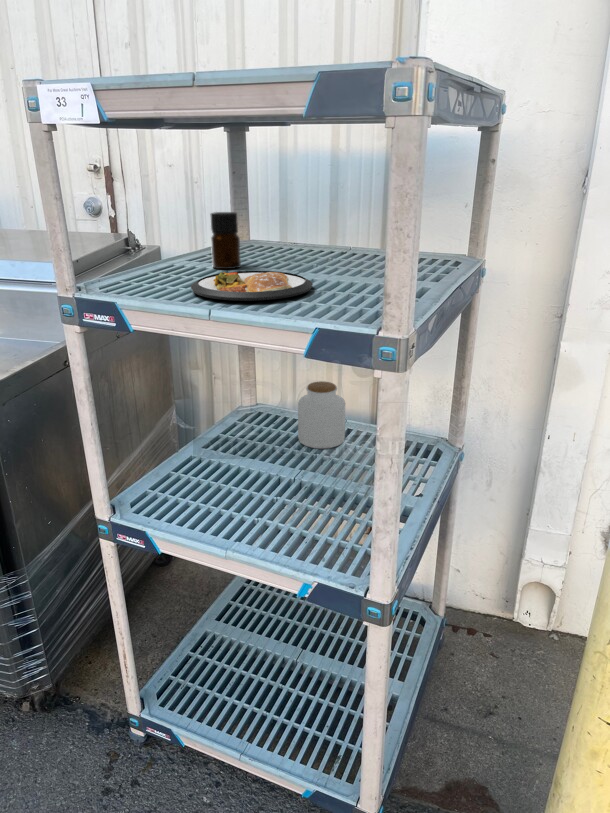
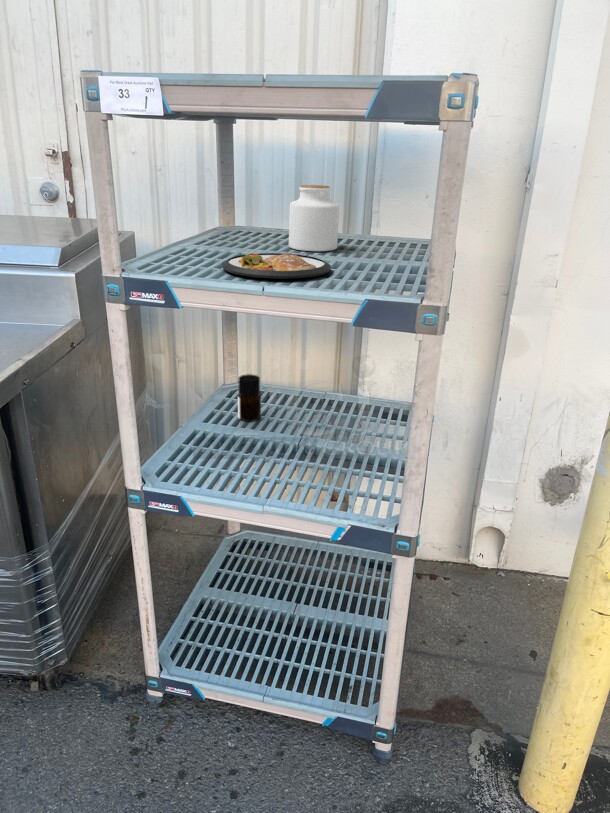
bottle: present [210,212,241,269] -> present [238,374,261,421]
jar: present [298,381,345,448] -> present [289,185,339,251]

